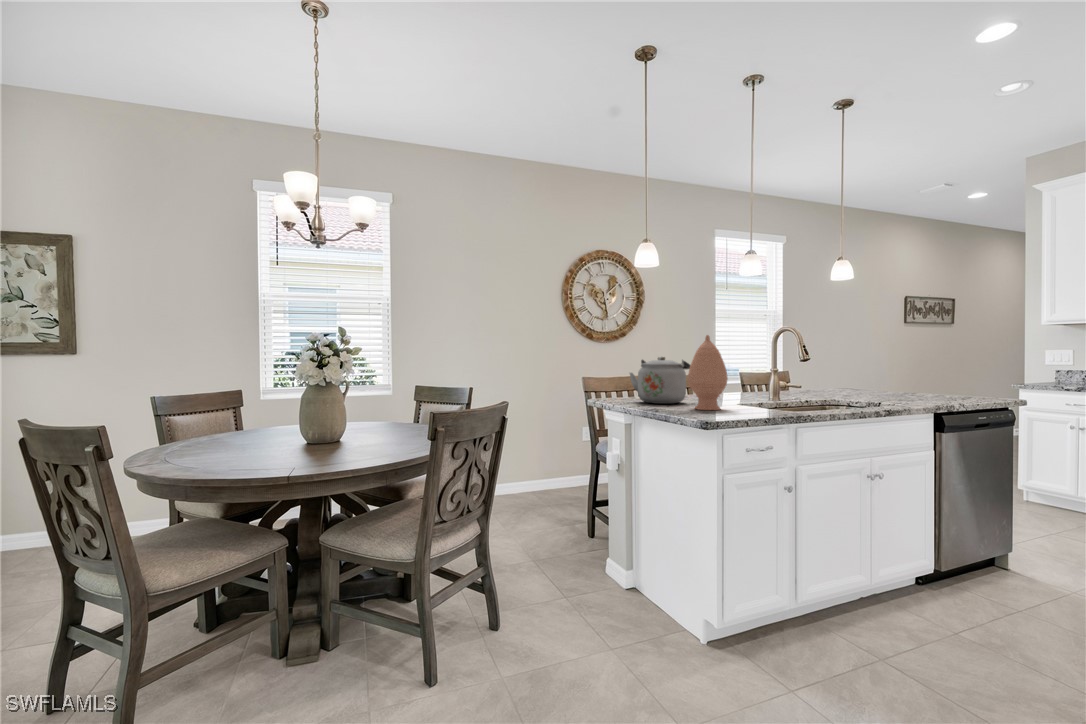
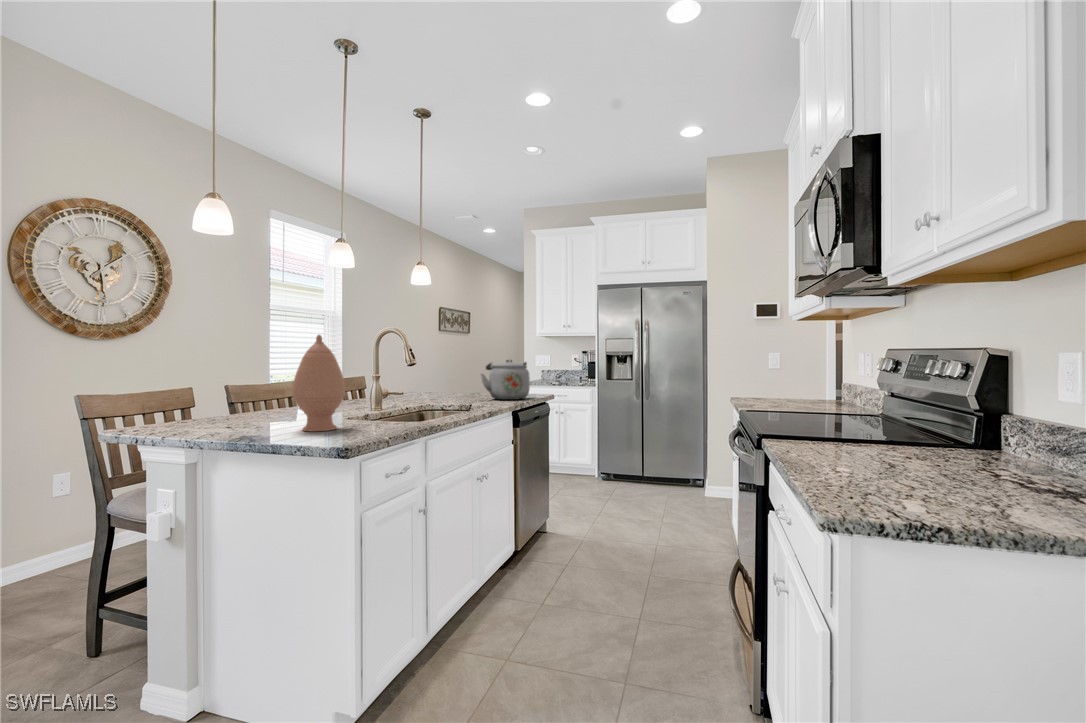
kettle: present [630,357,690,404] -> present [481,359,530,400]

